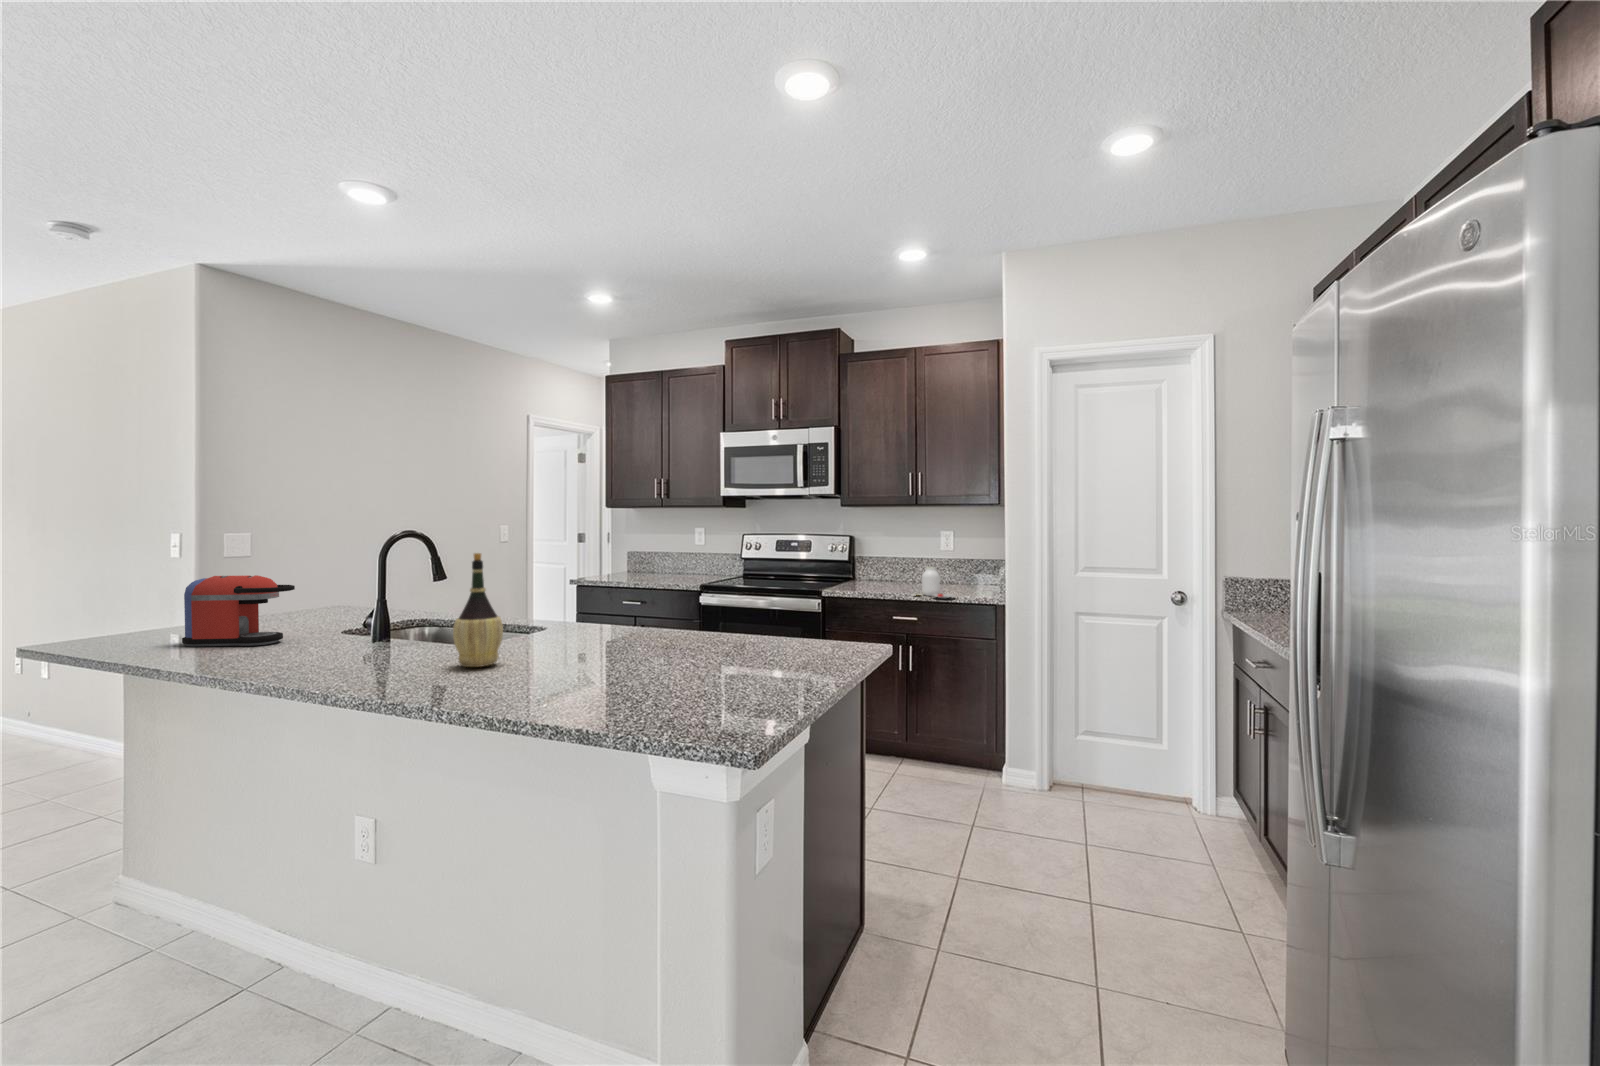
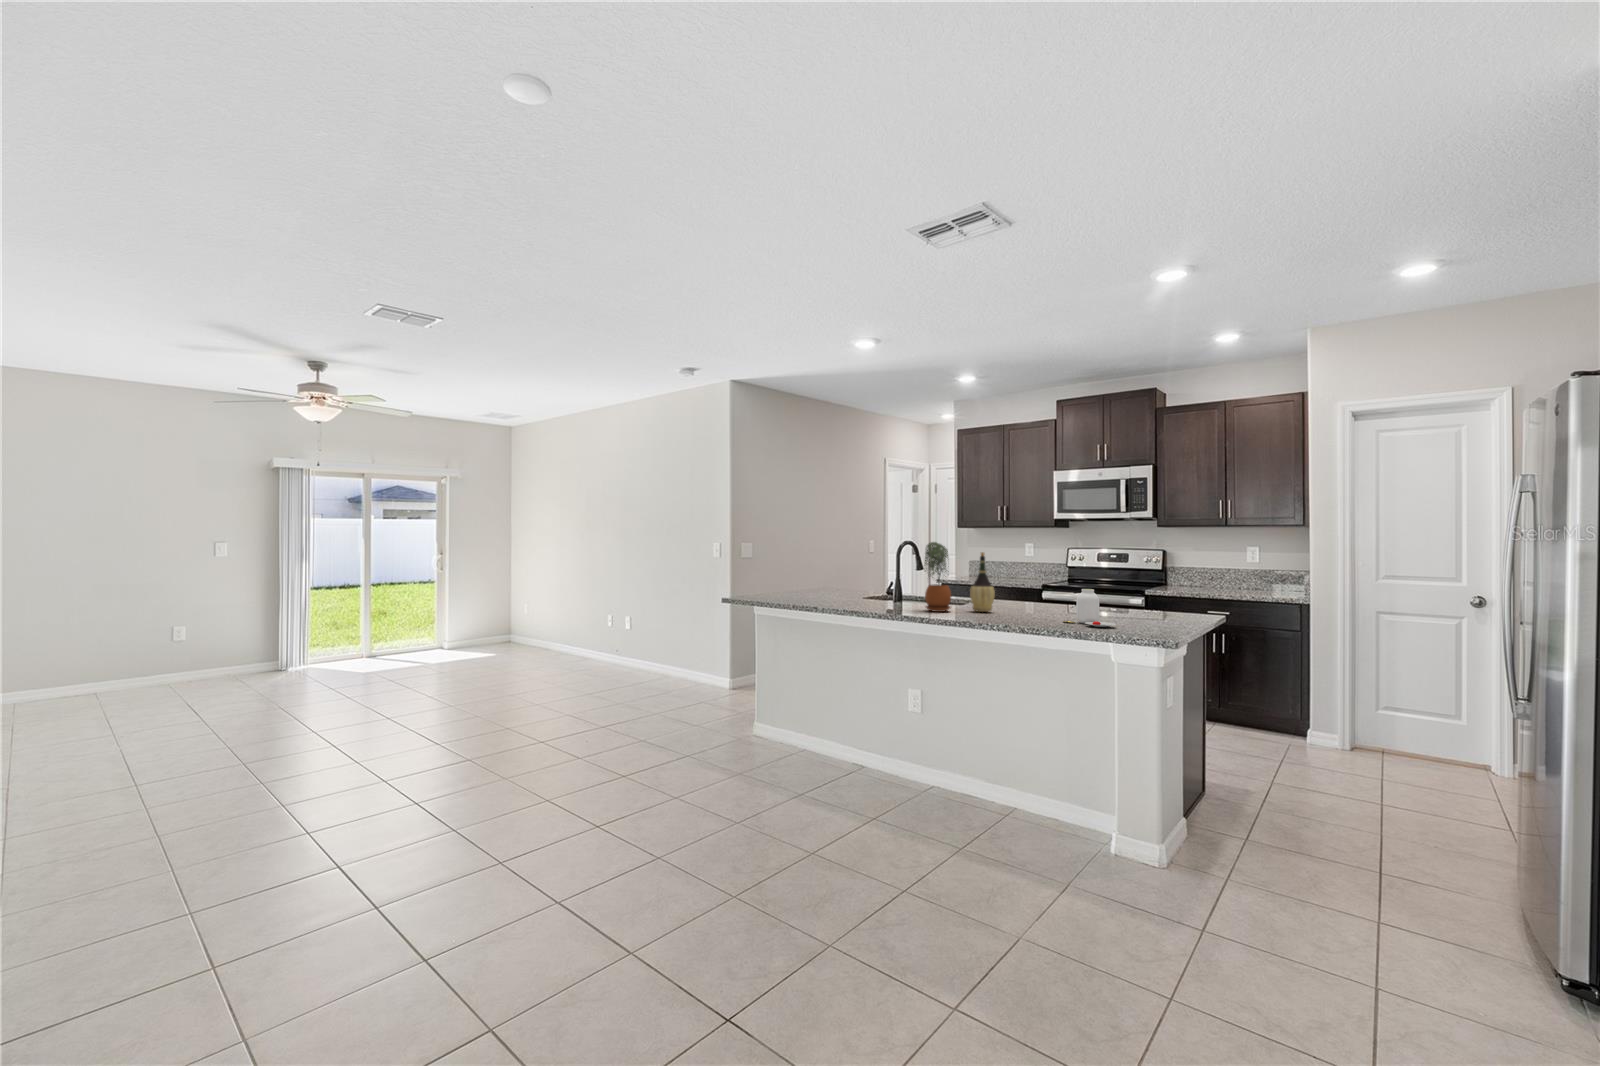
potted plant: none [347,533,413,673] -> present [925,542,951,612]
jar: present [922,567,954,598] -> present [1063,589,1116,627]
coffee maker: present [182,575,295,646] -> none [809,564,860,601]

